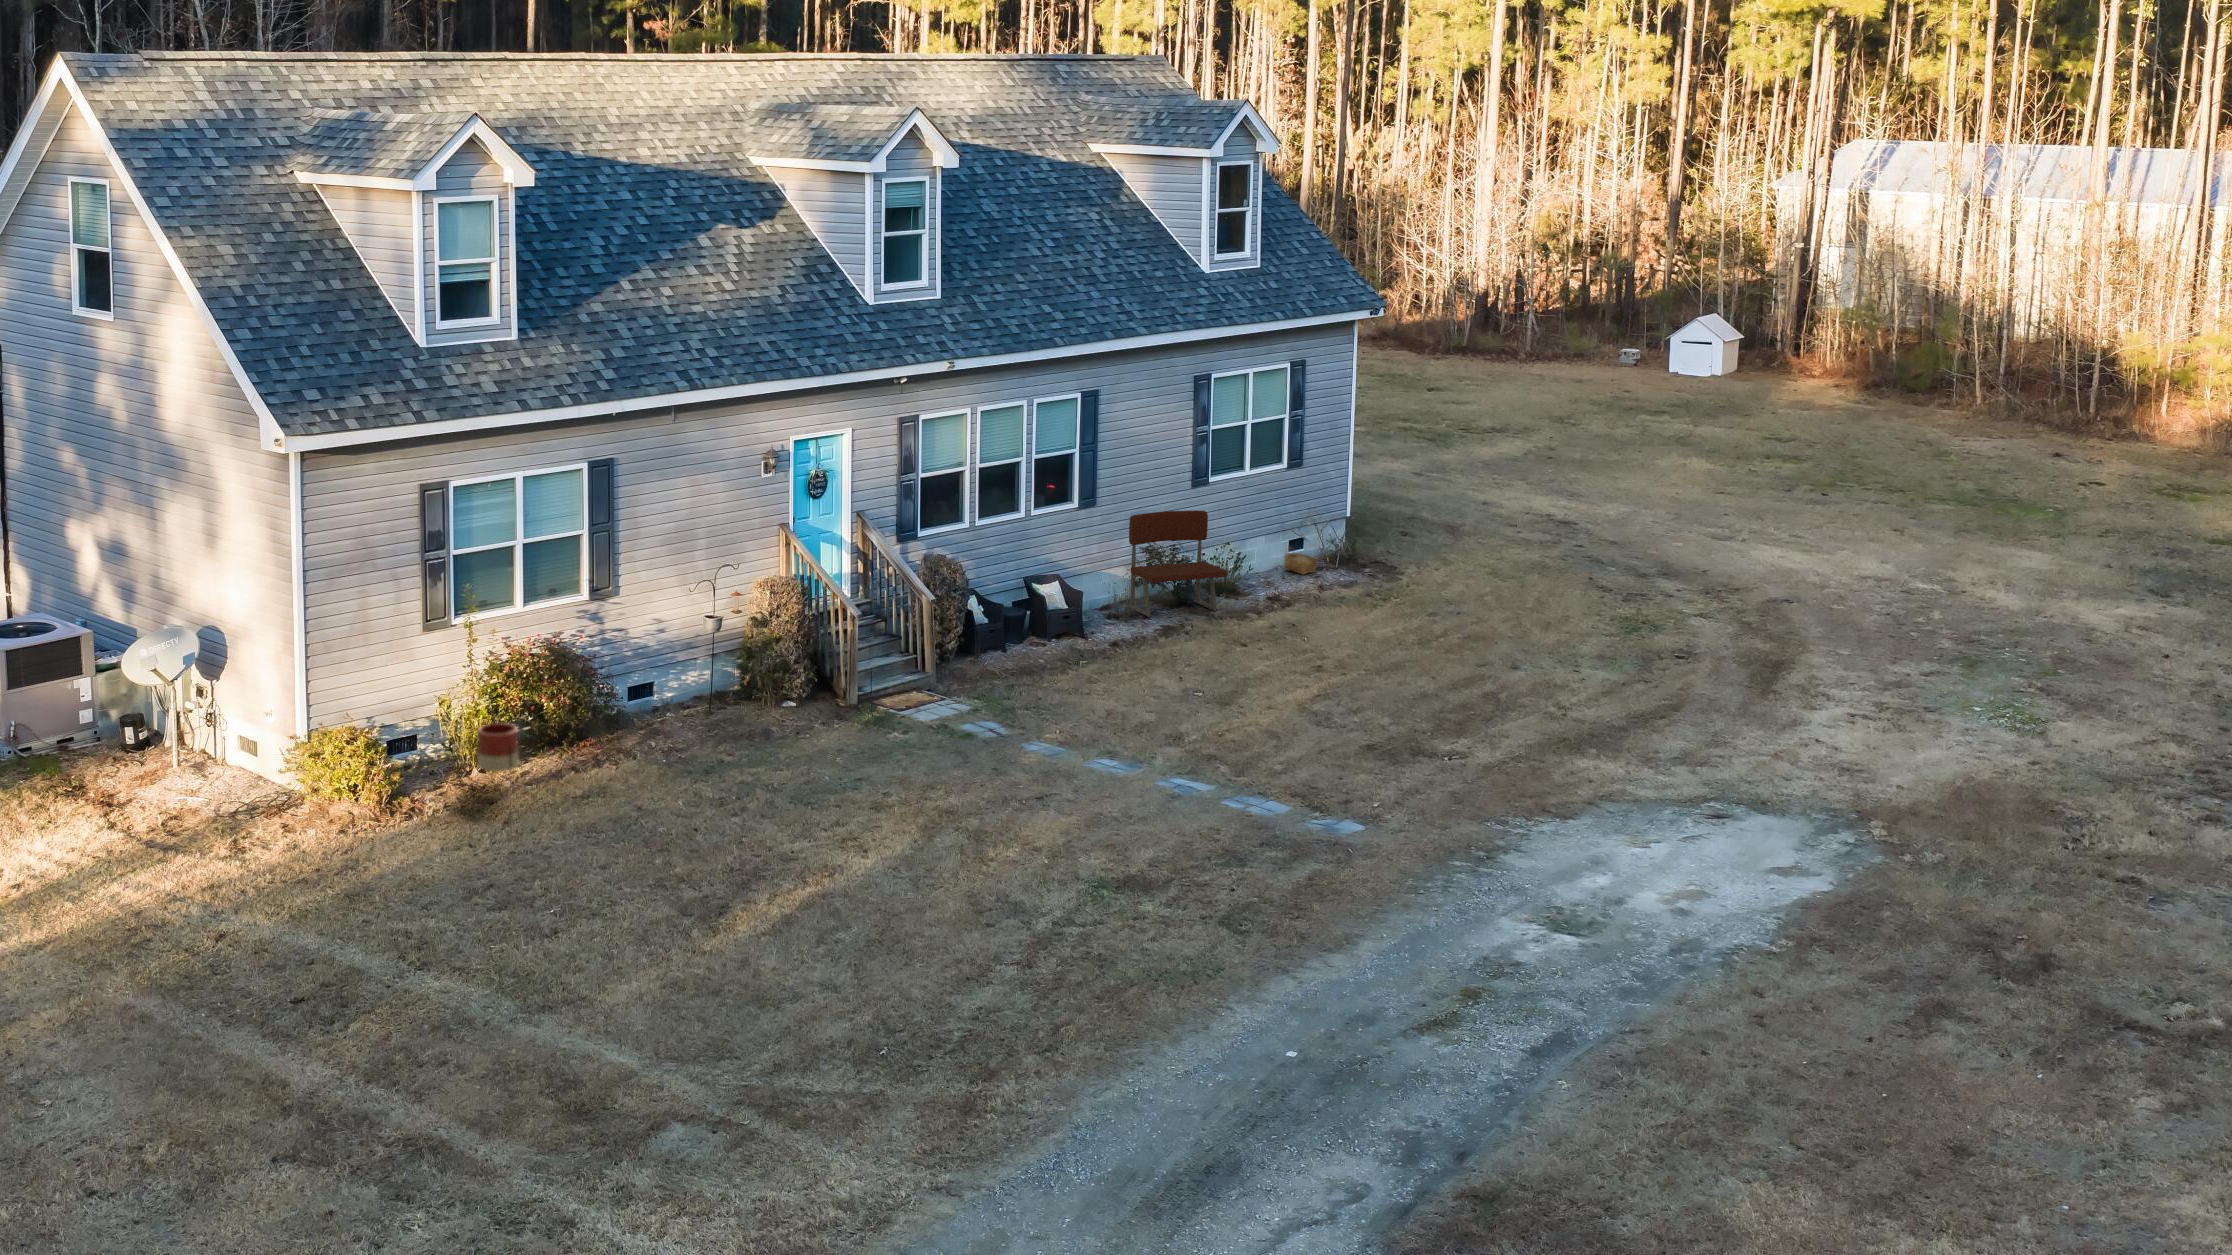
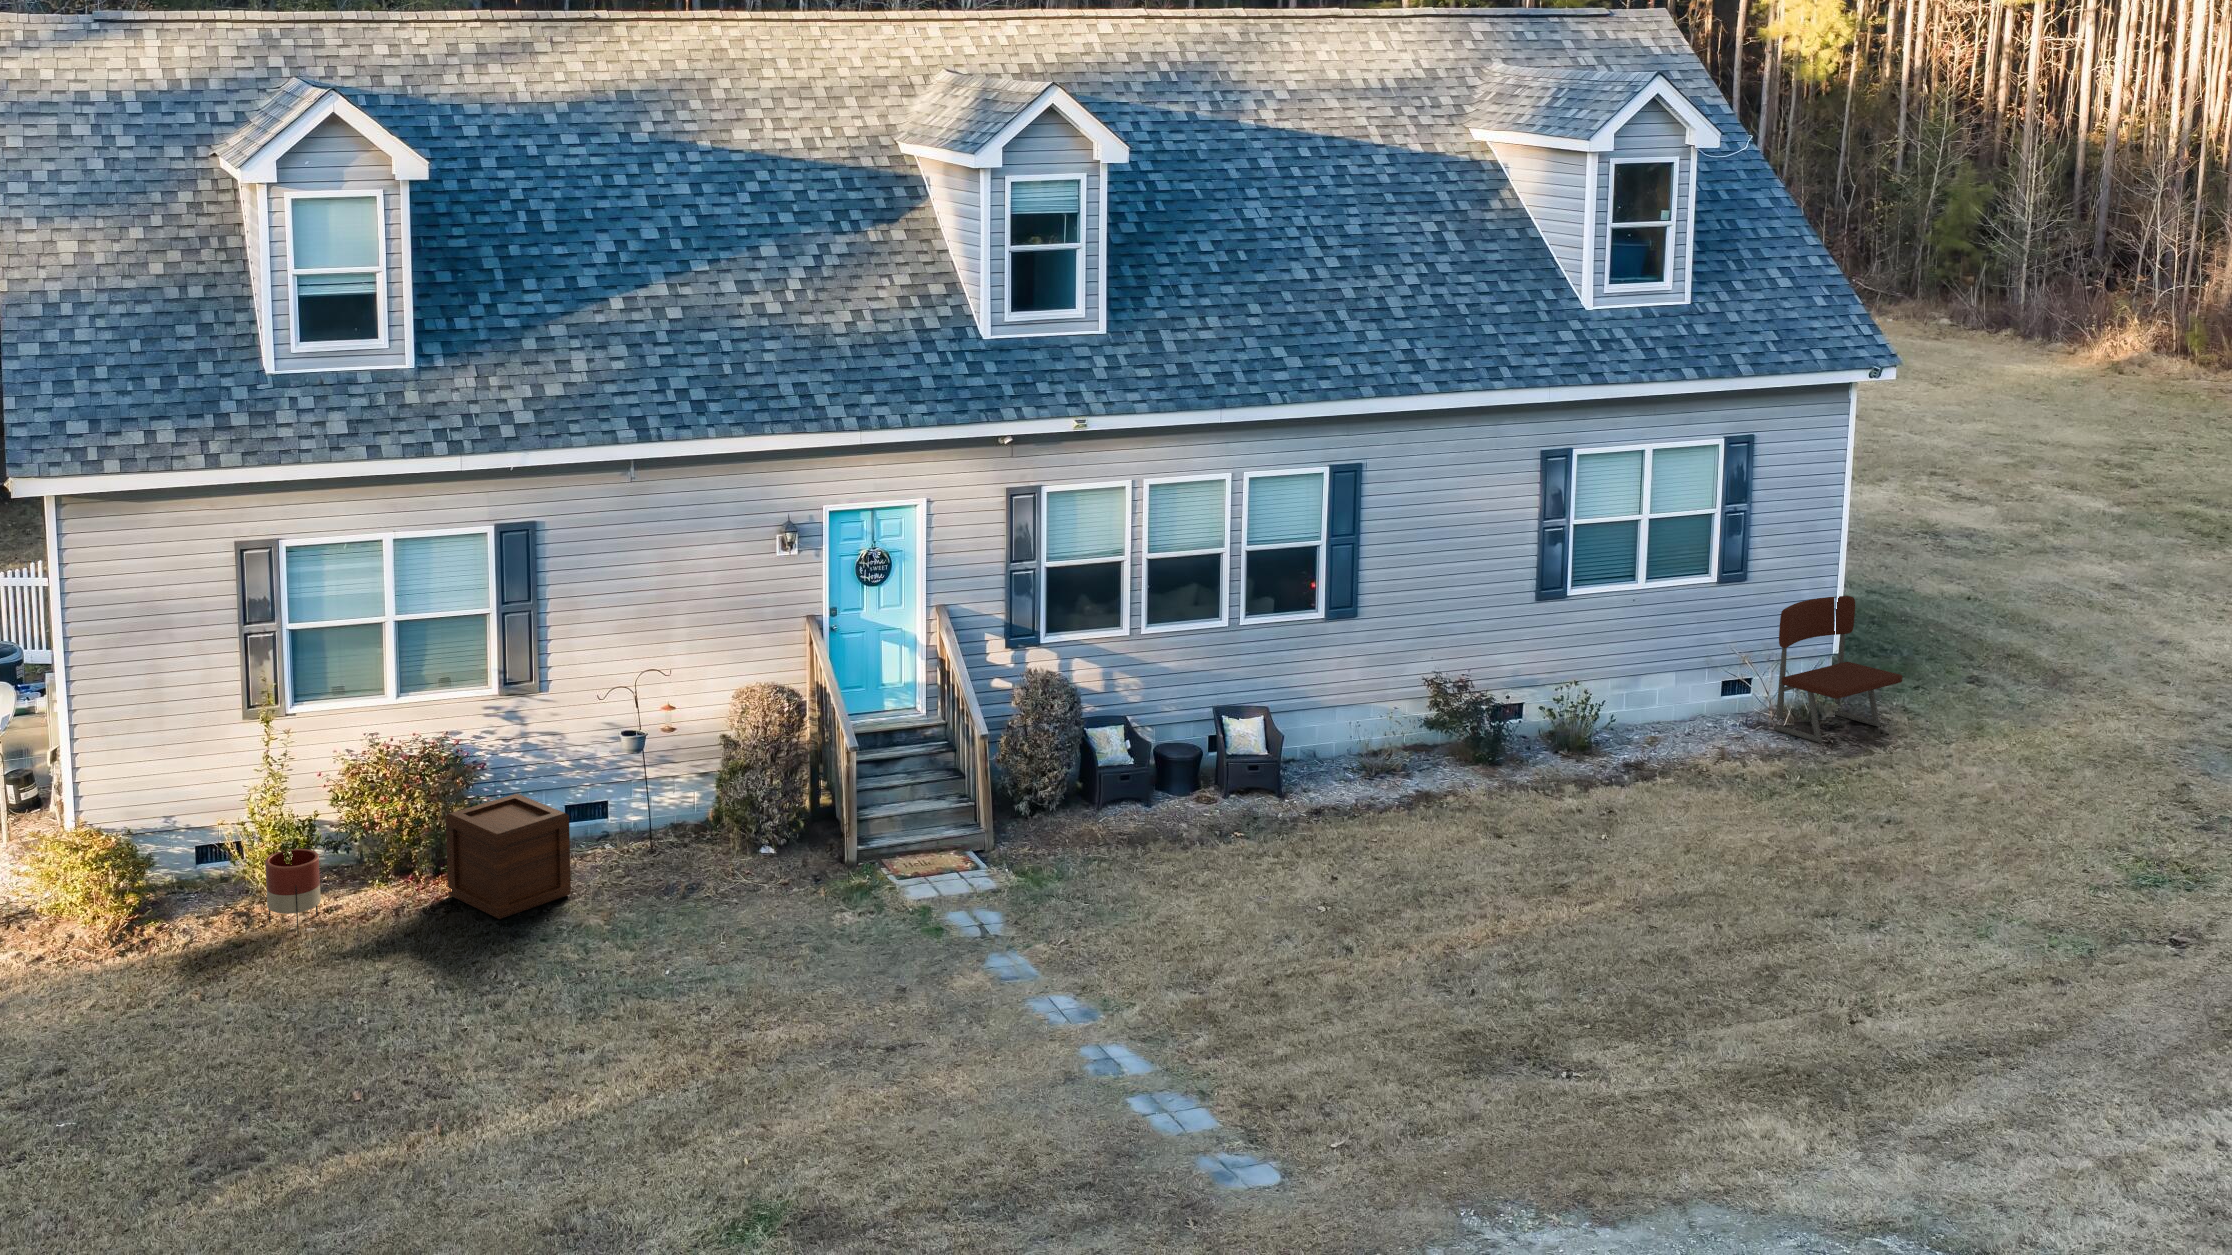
bench: present [1129,511,1228,617] -> present [1774,596,1903,743]
woven basket: present [1284,548,1318,574] -> none [1699,701,1749,744]
wooden crate: none [586,671,675,759] -> present [446,794,571,919]

